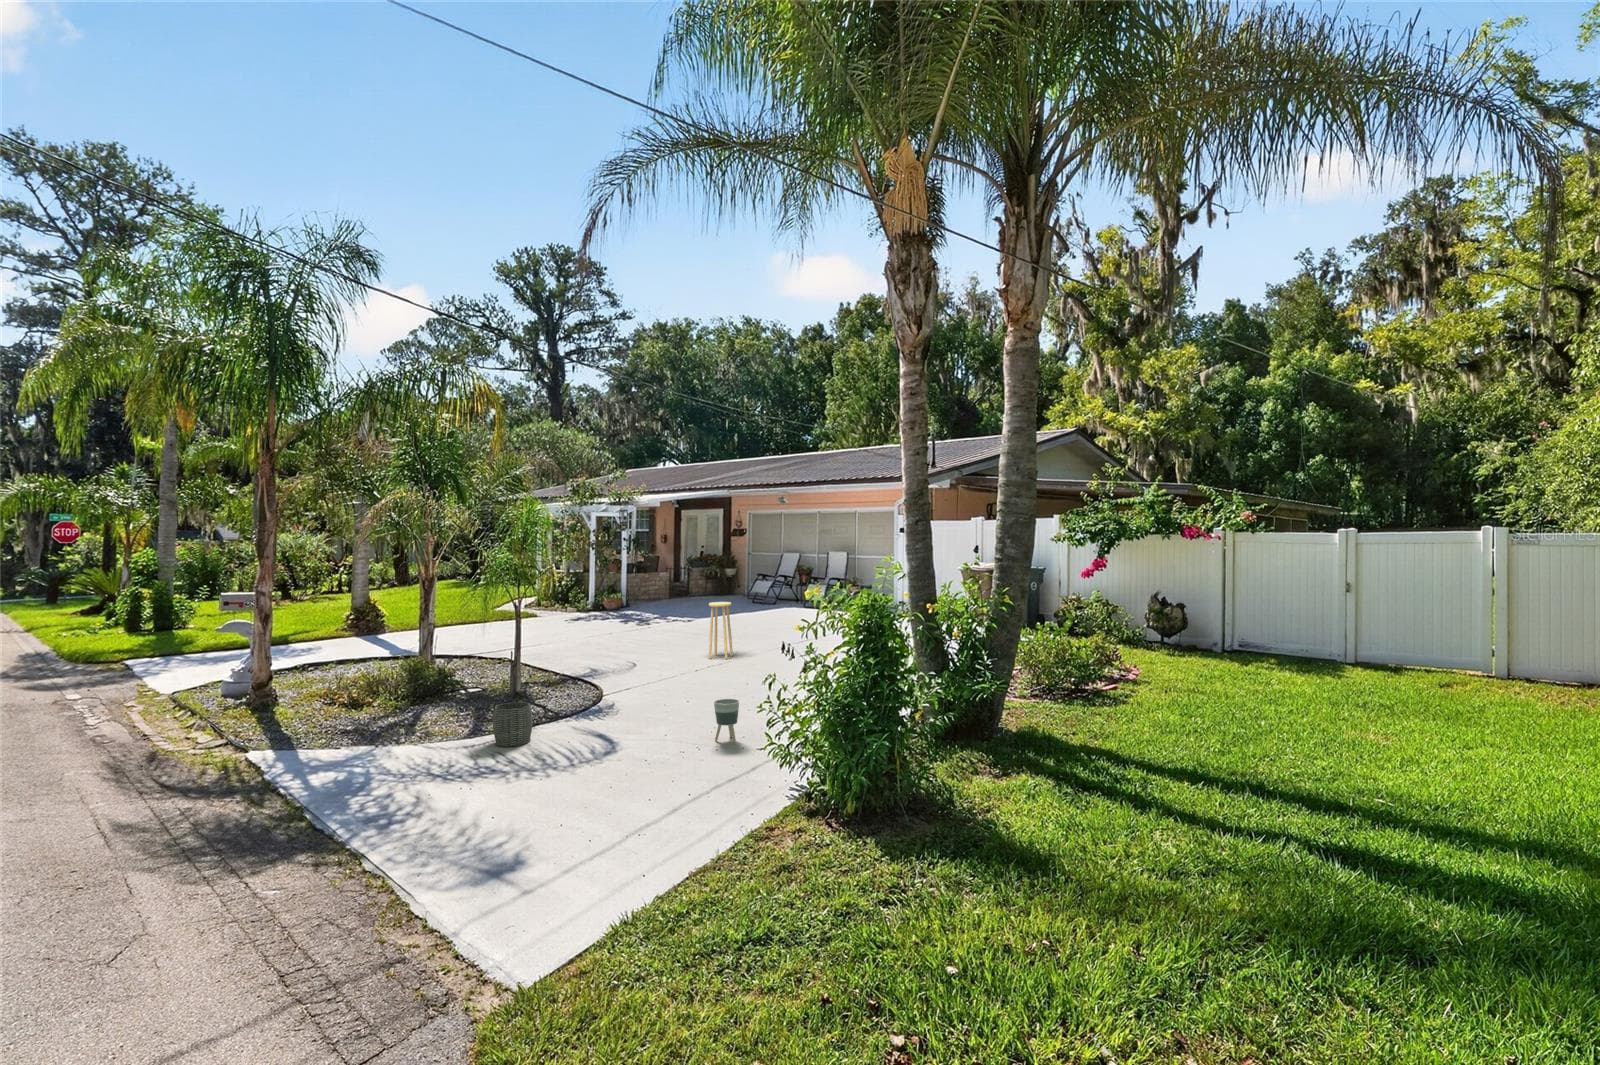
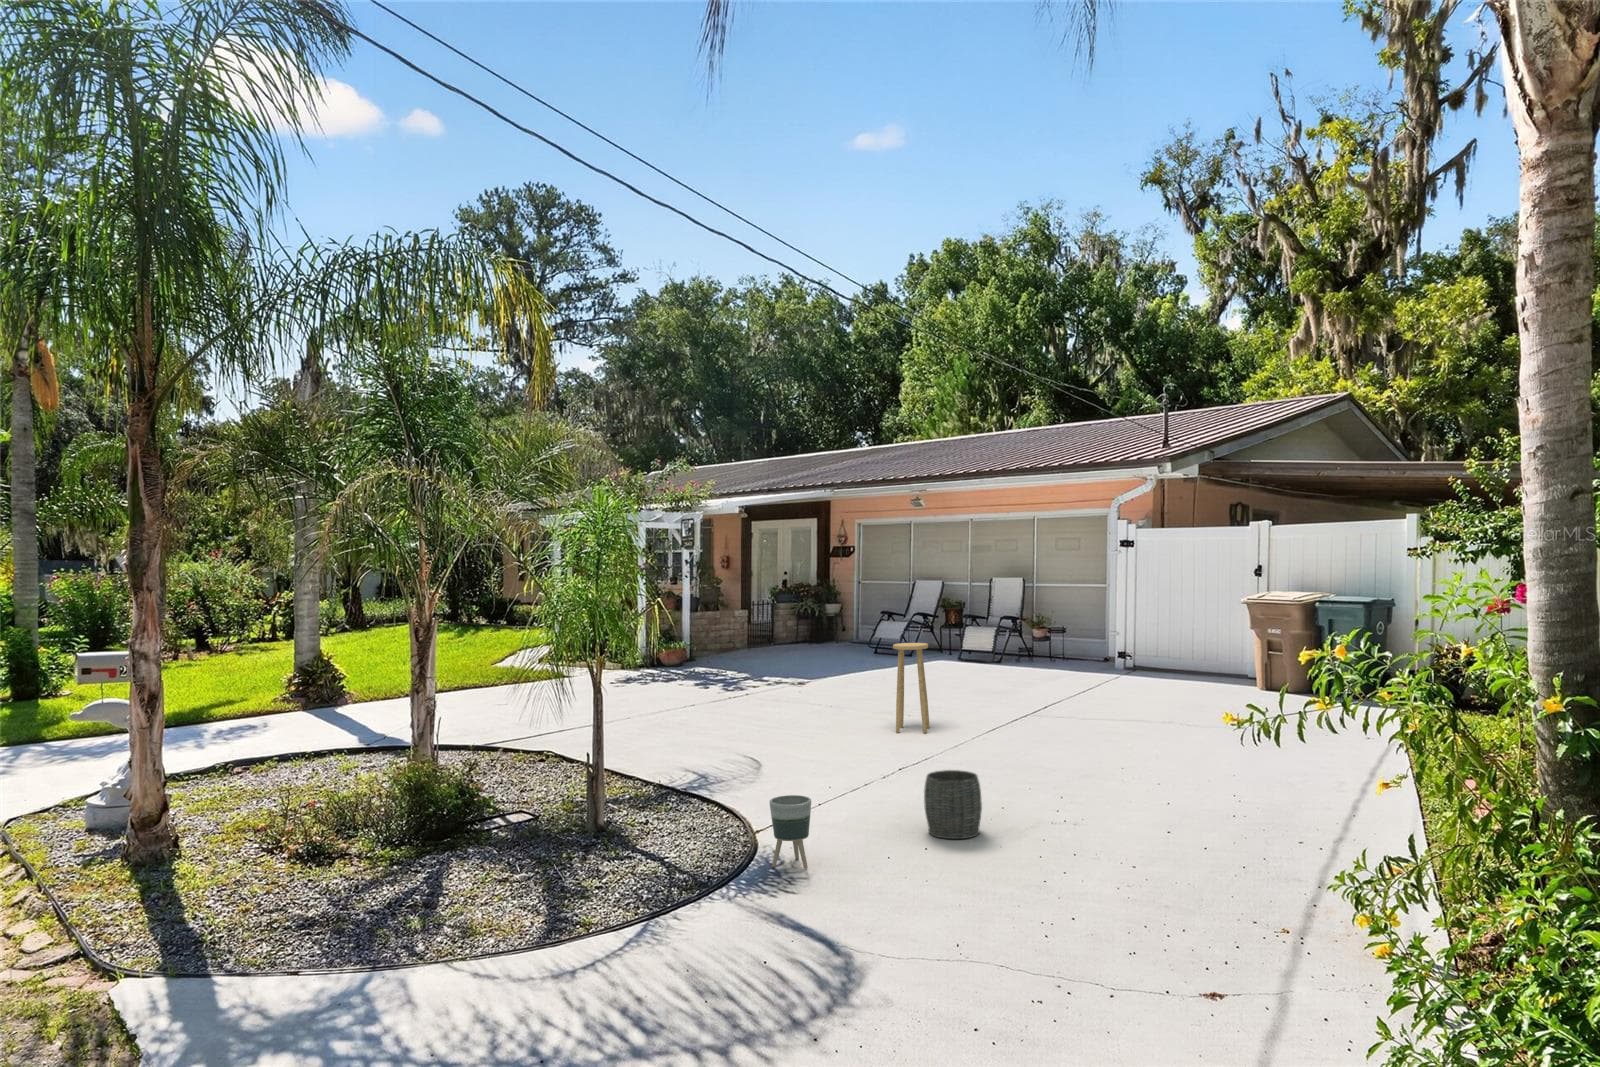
planter: present [714,699,739,742] -> present [769,795,811,869]
woven basket: present [493,702,532,747] -> present [924,770,982,839]

